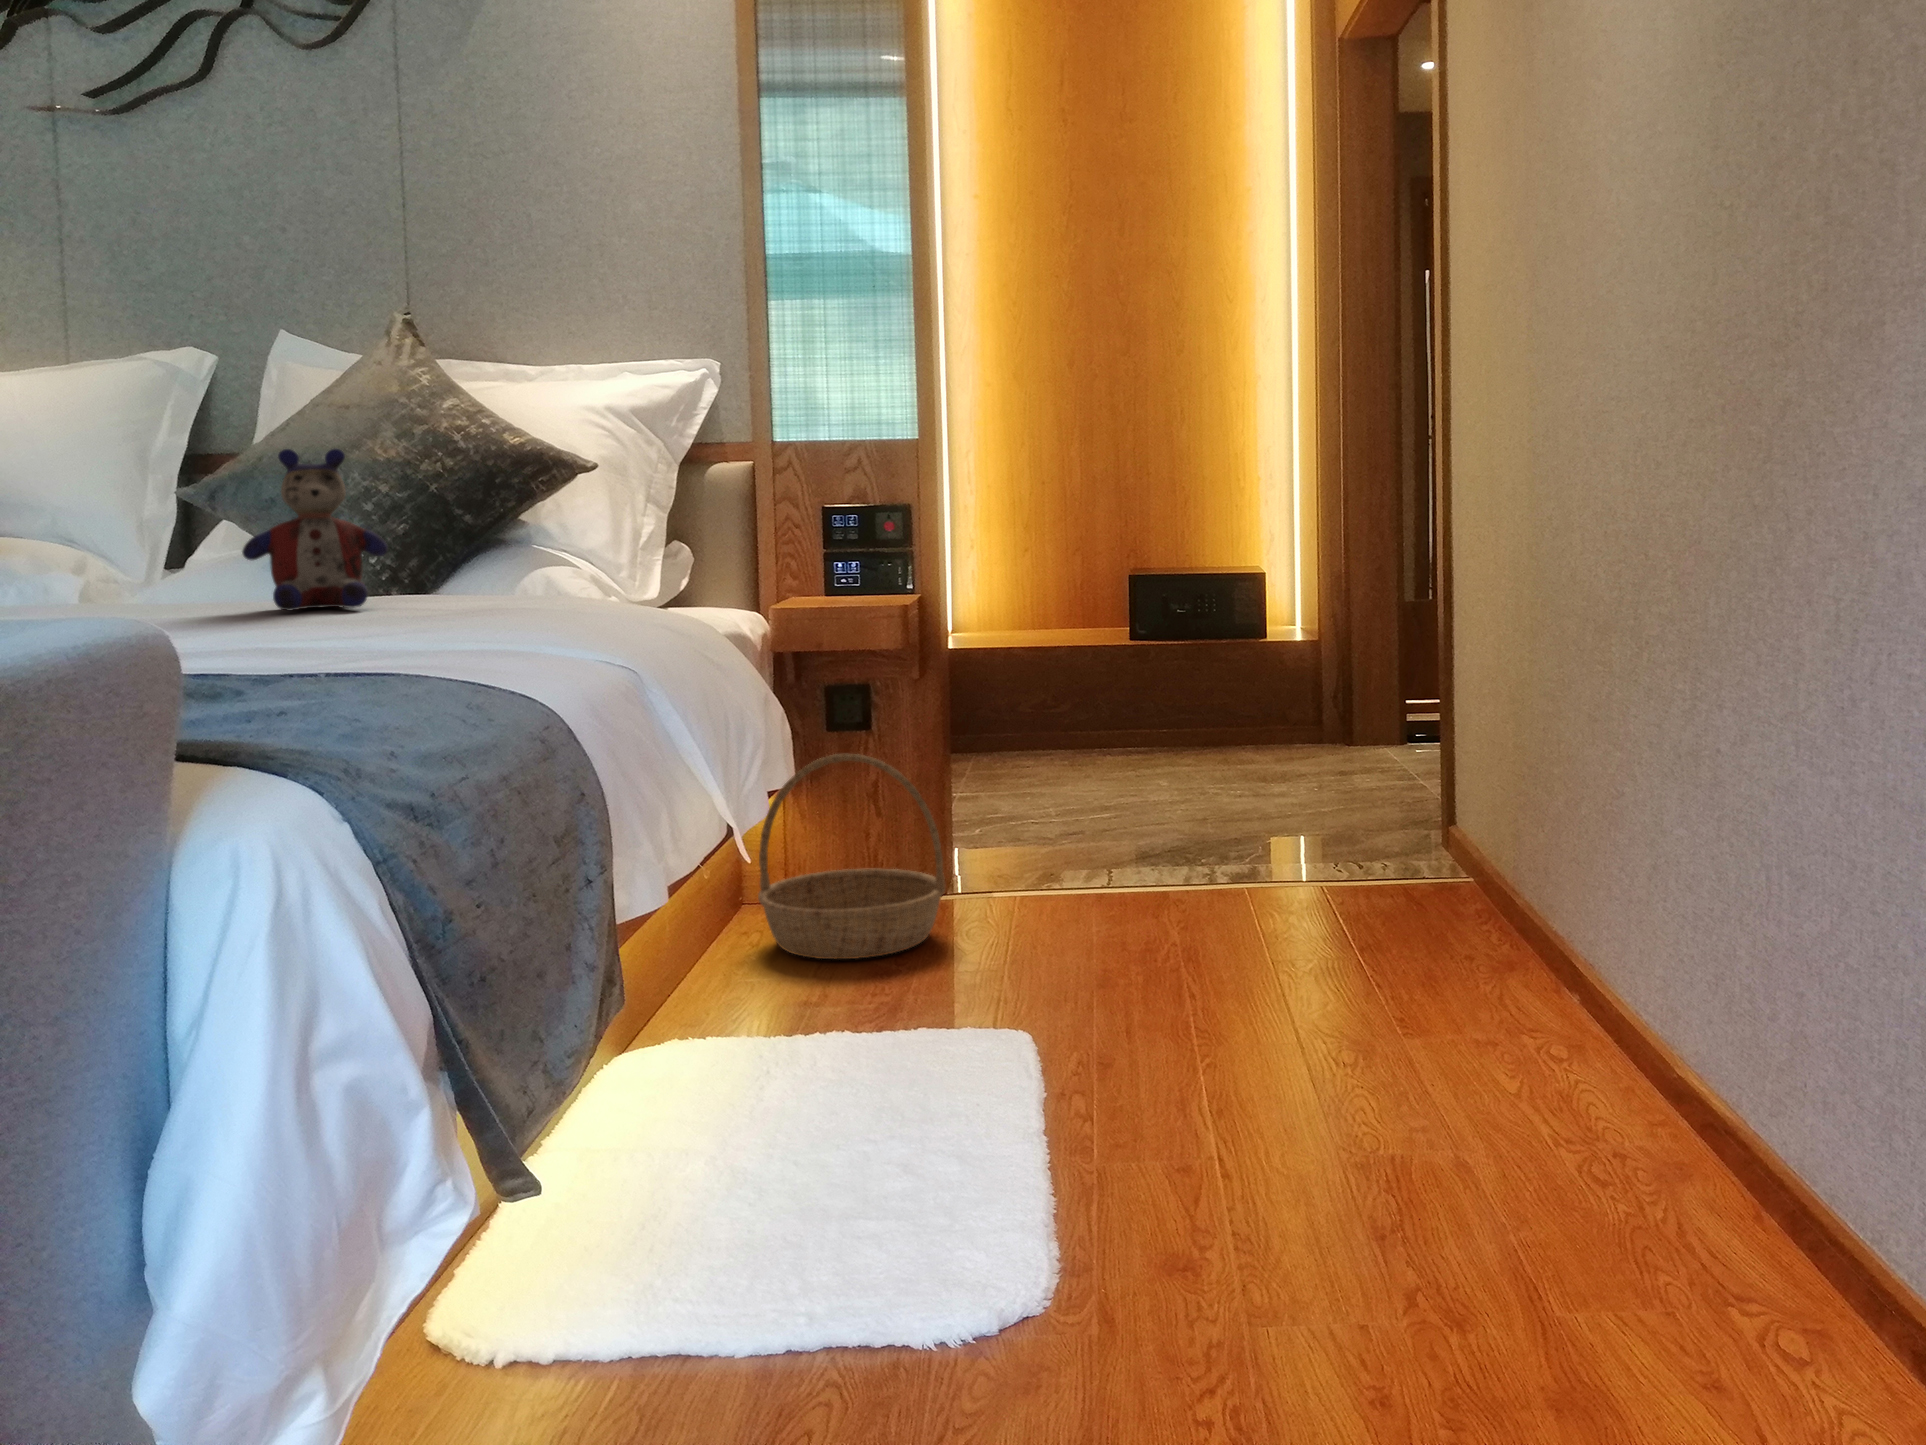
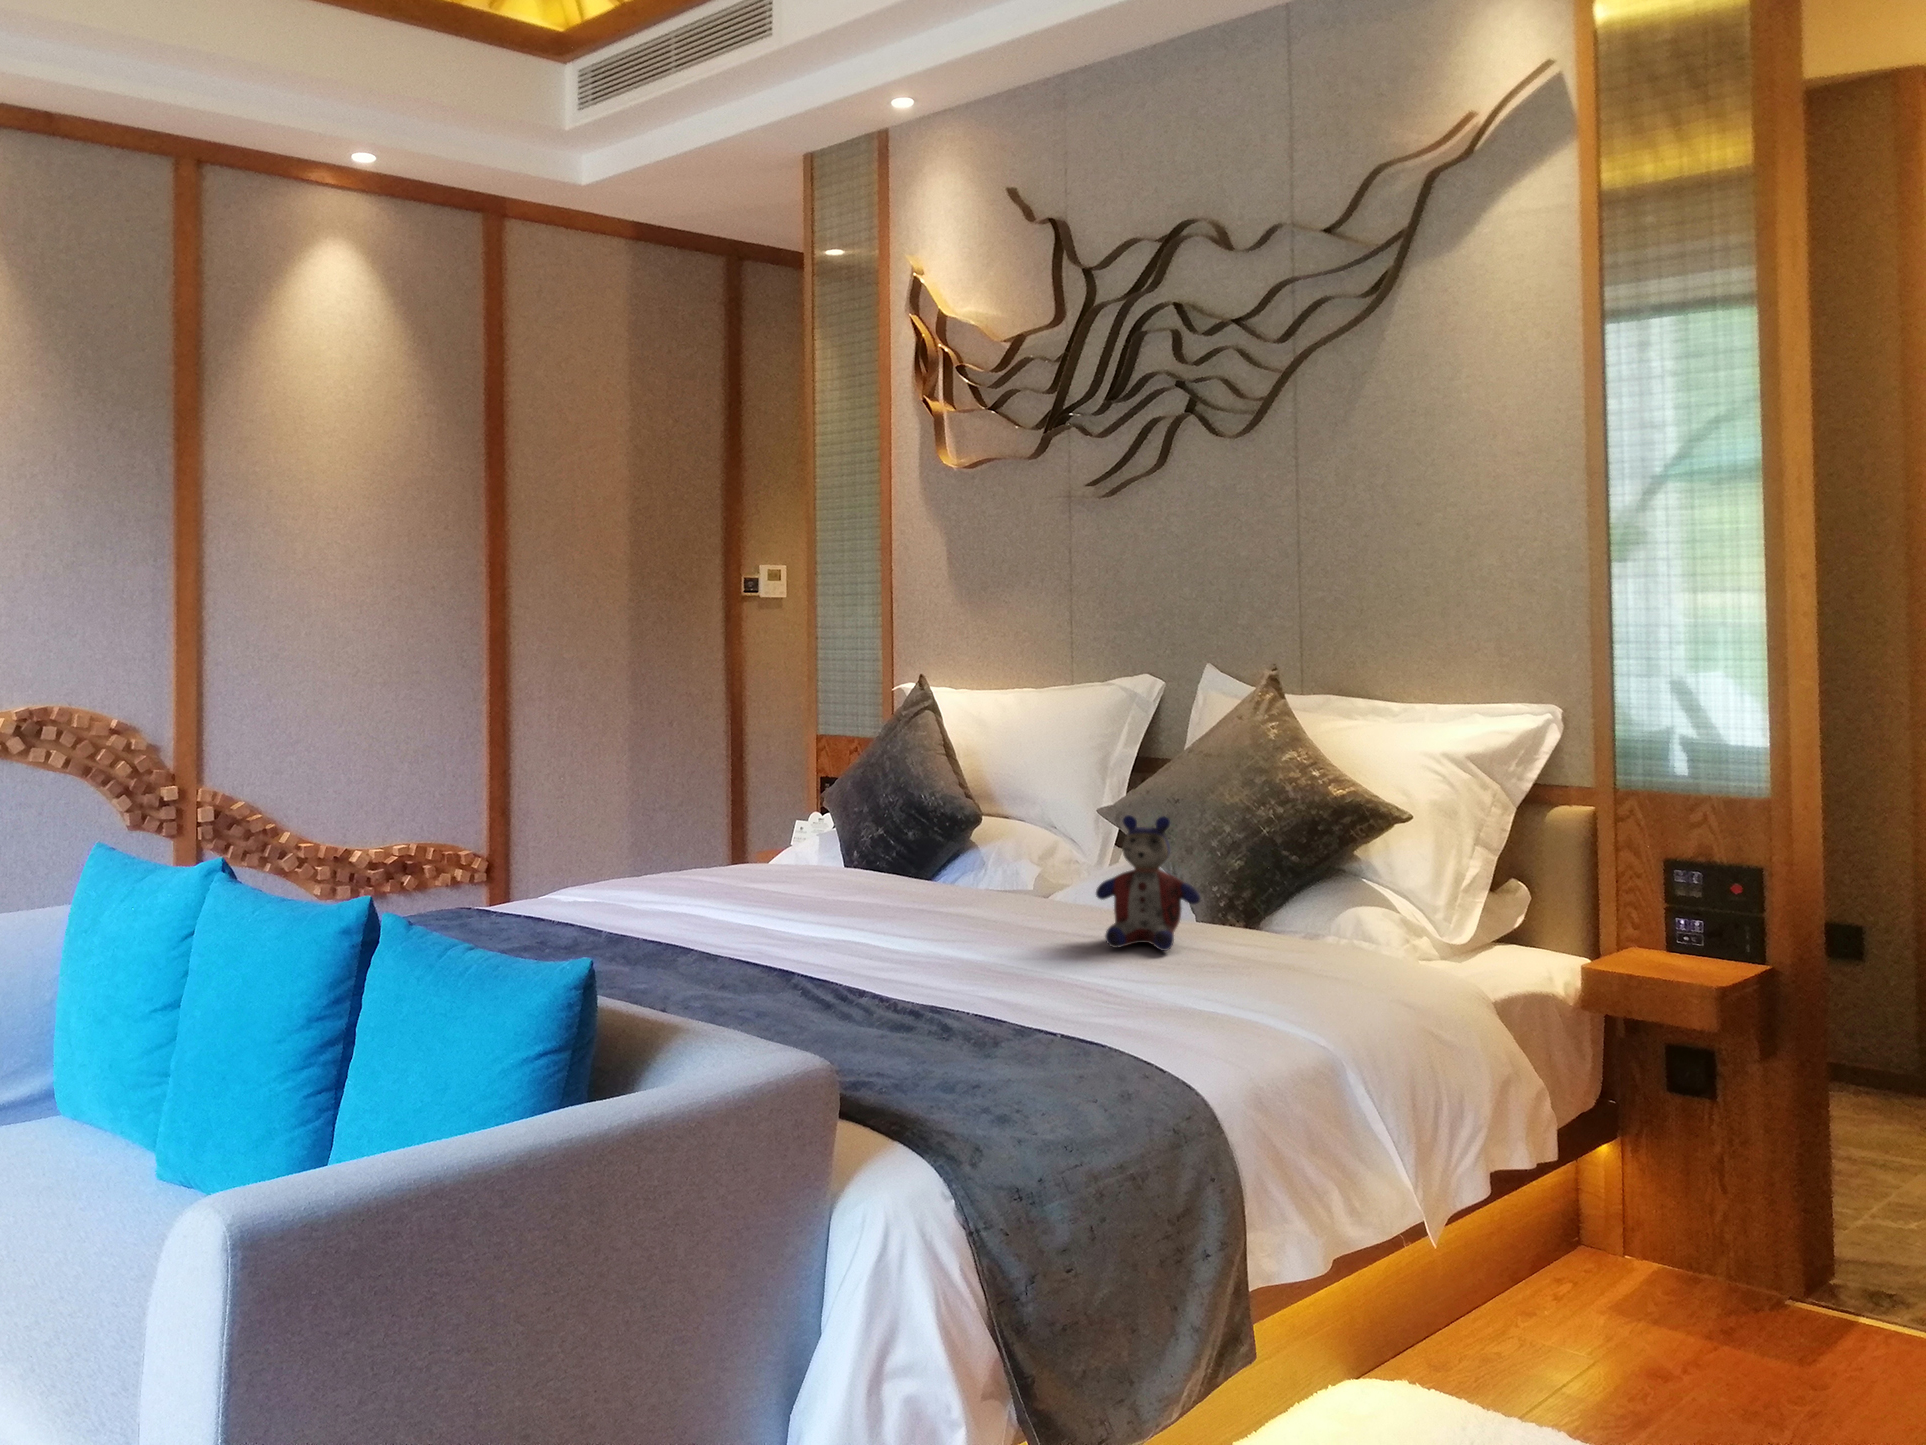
basket: present [758,754,945,959] -> none [1536,1140,1749,1370]

